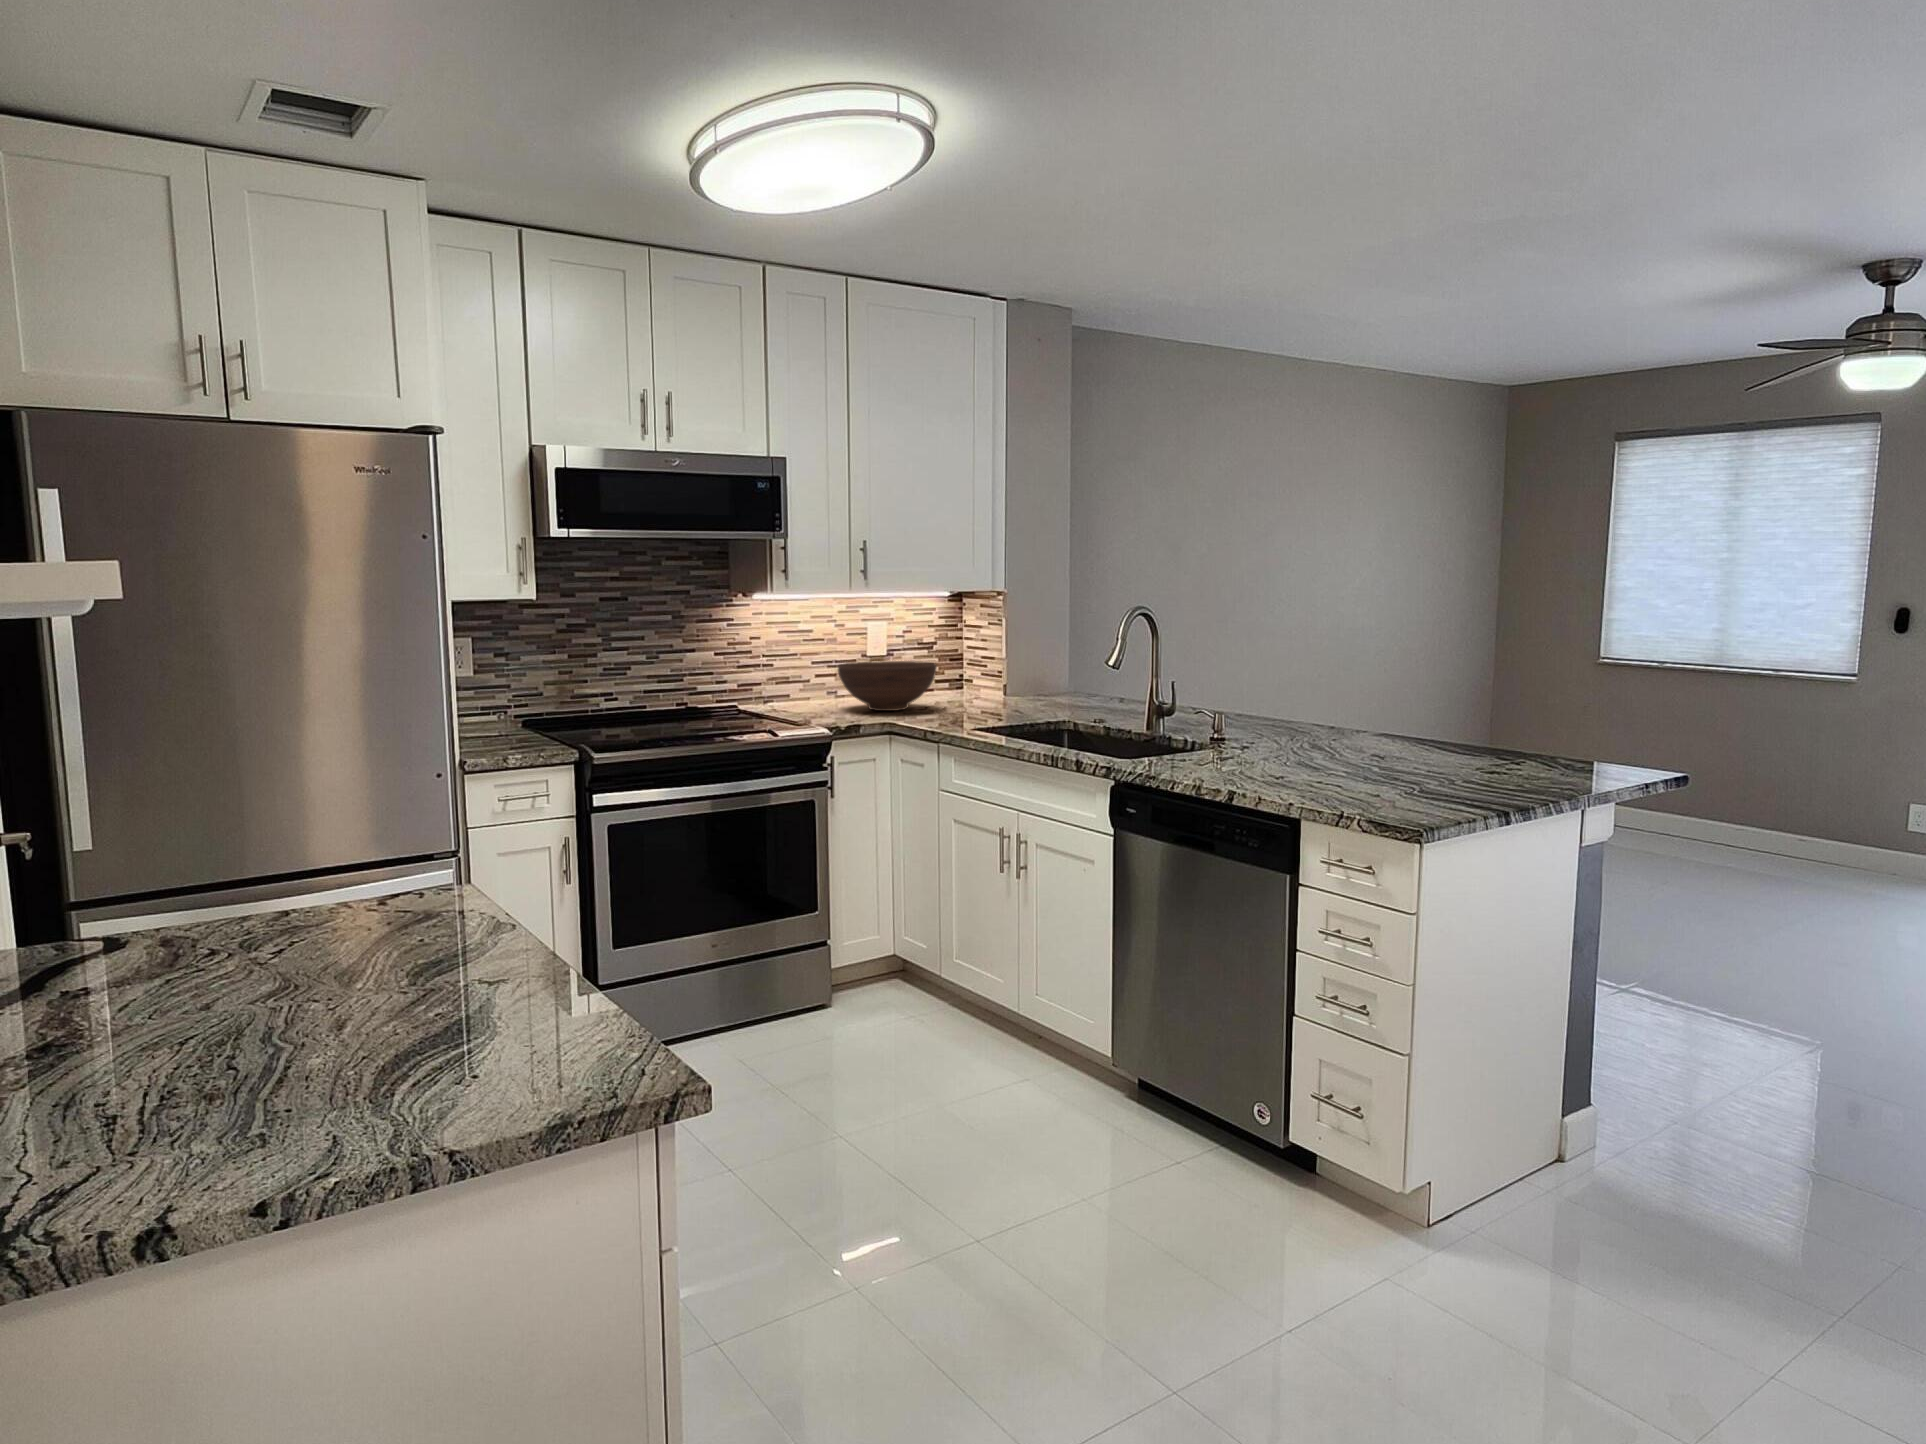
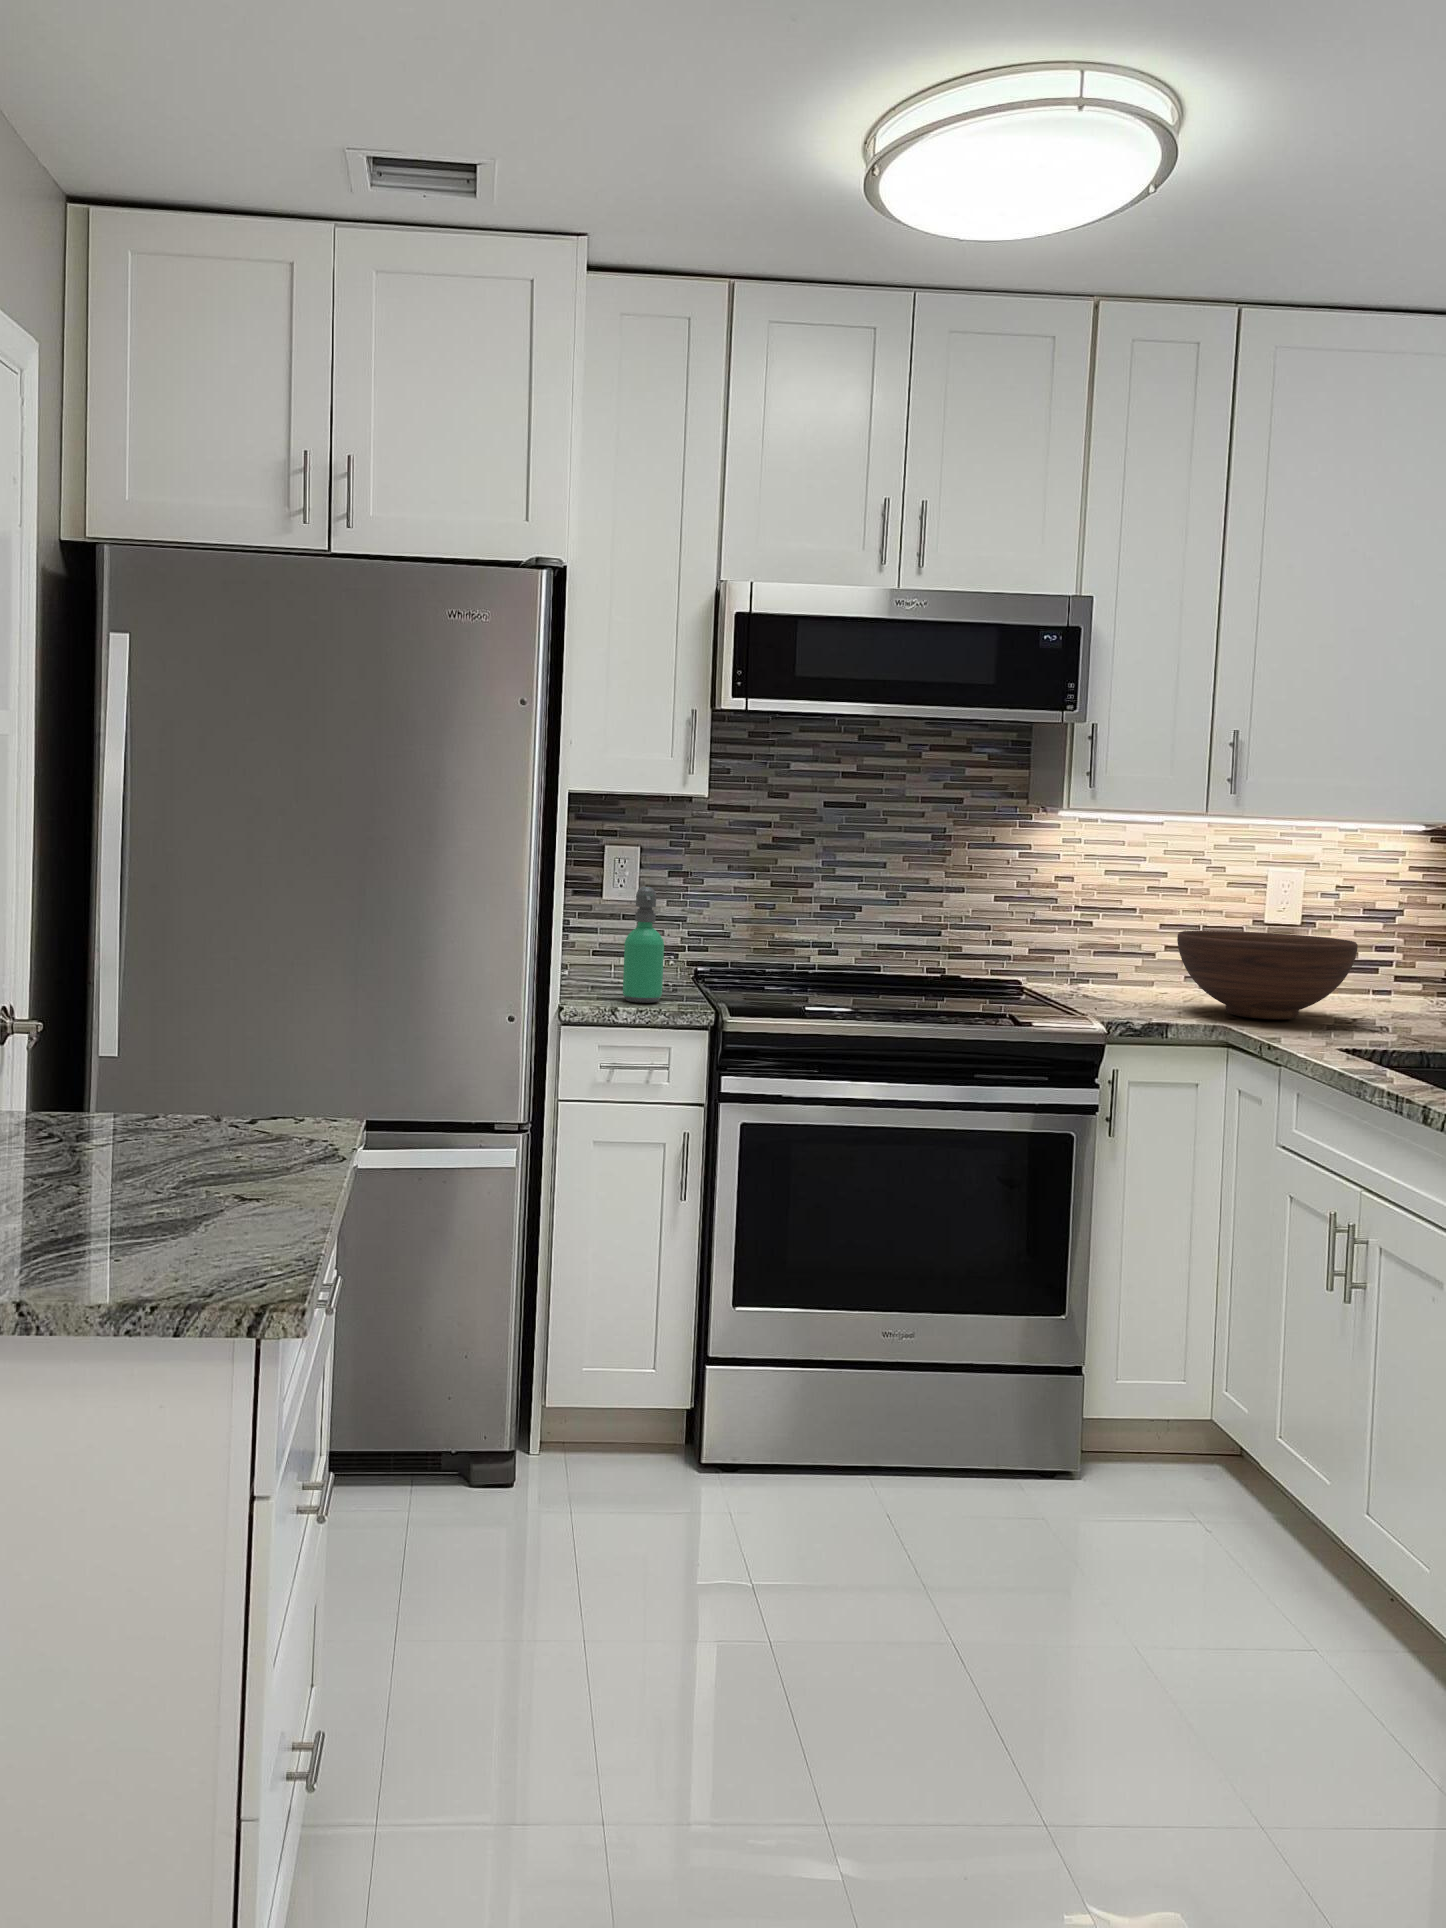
soap dispenser: none [496,666,530,750] -> present [623,887,664,1003]

